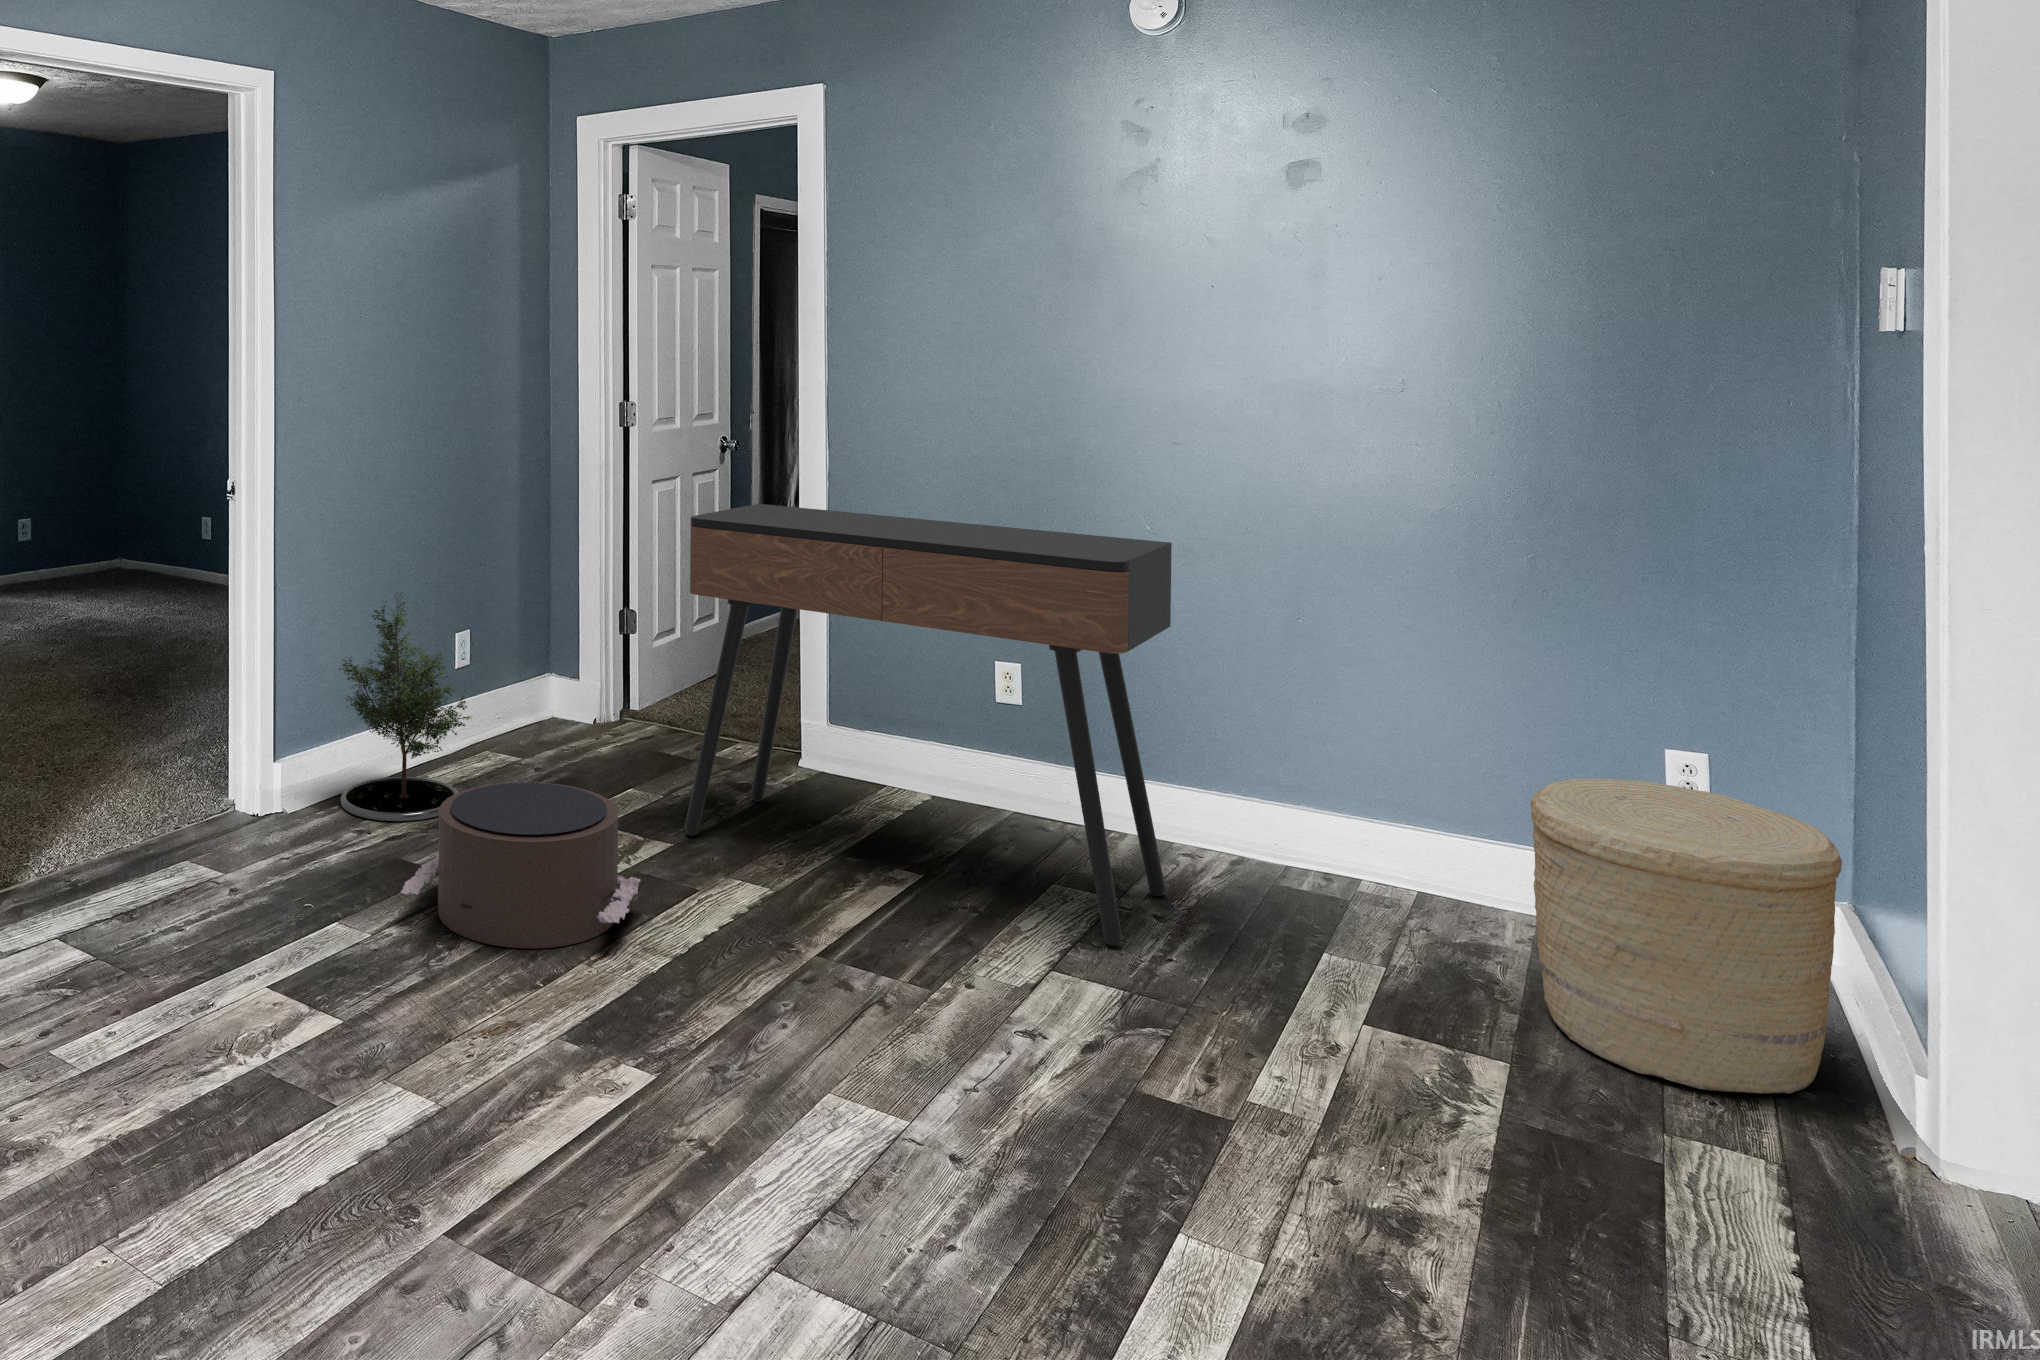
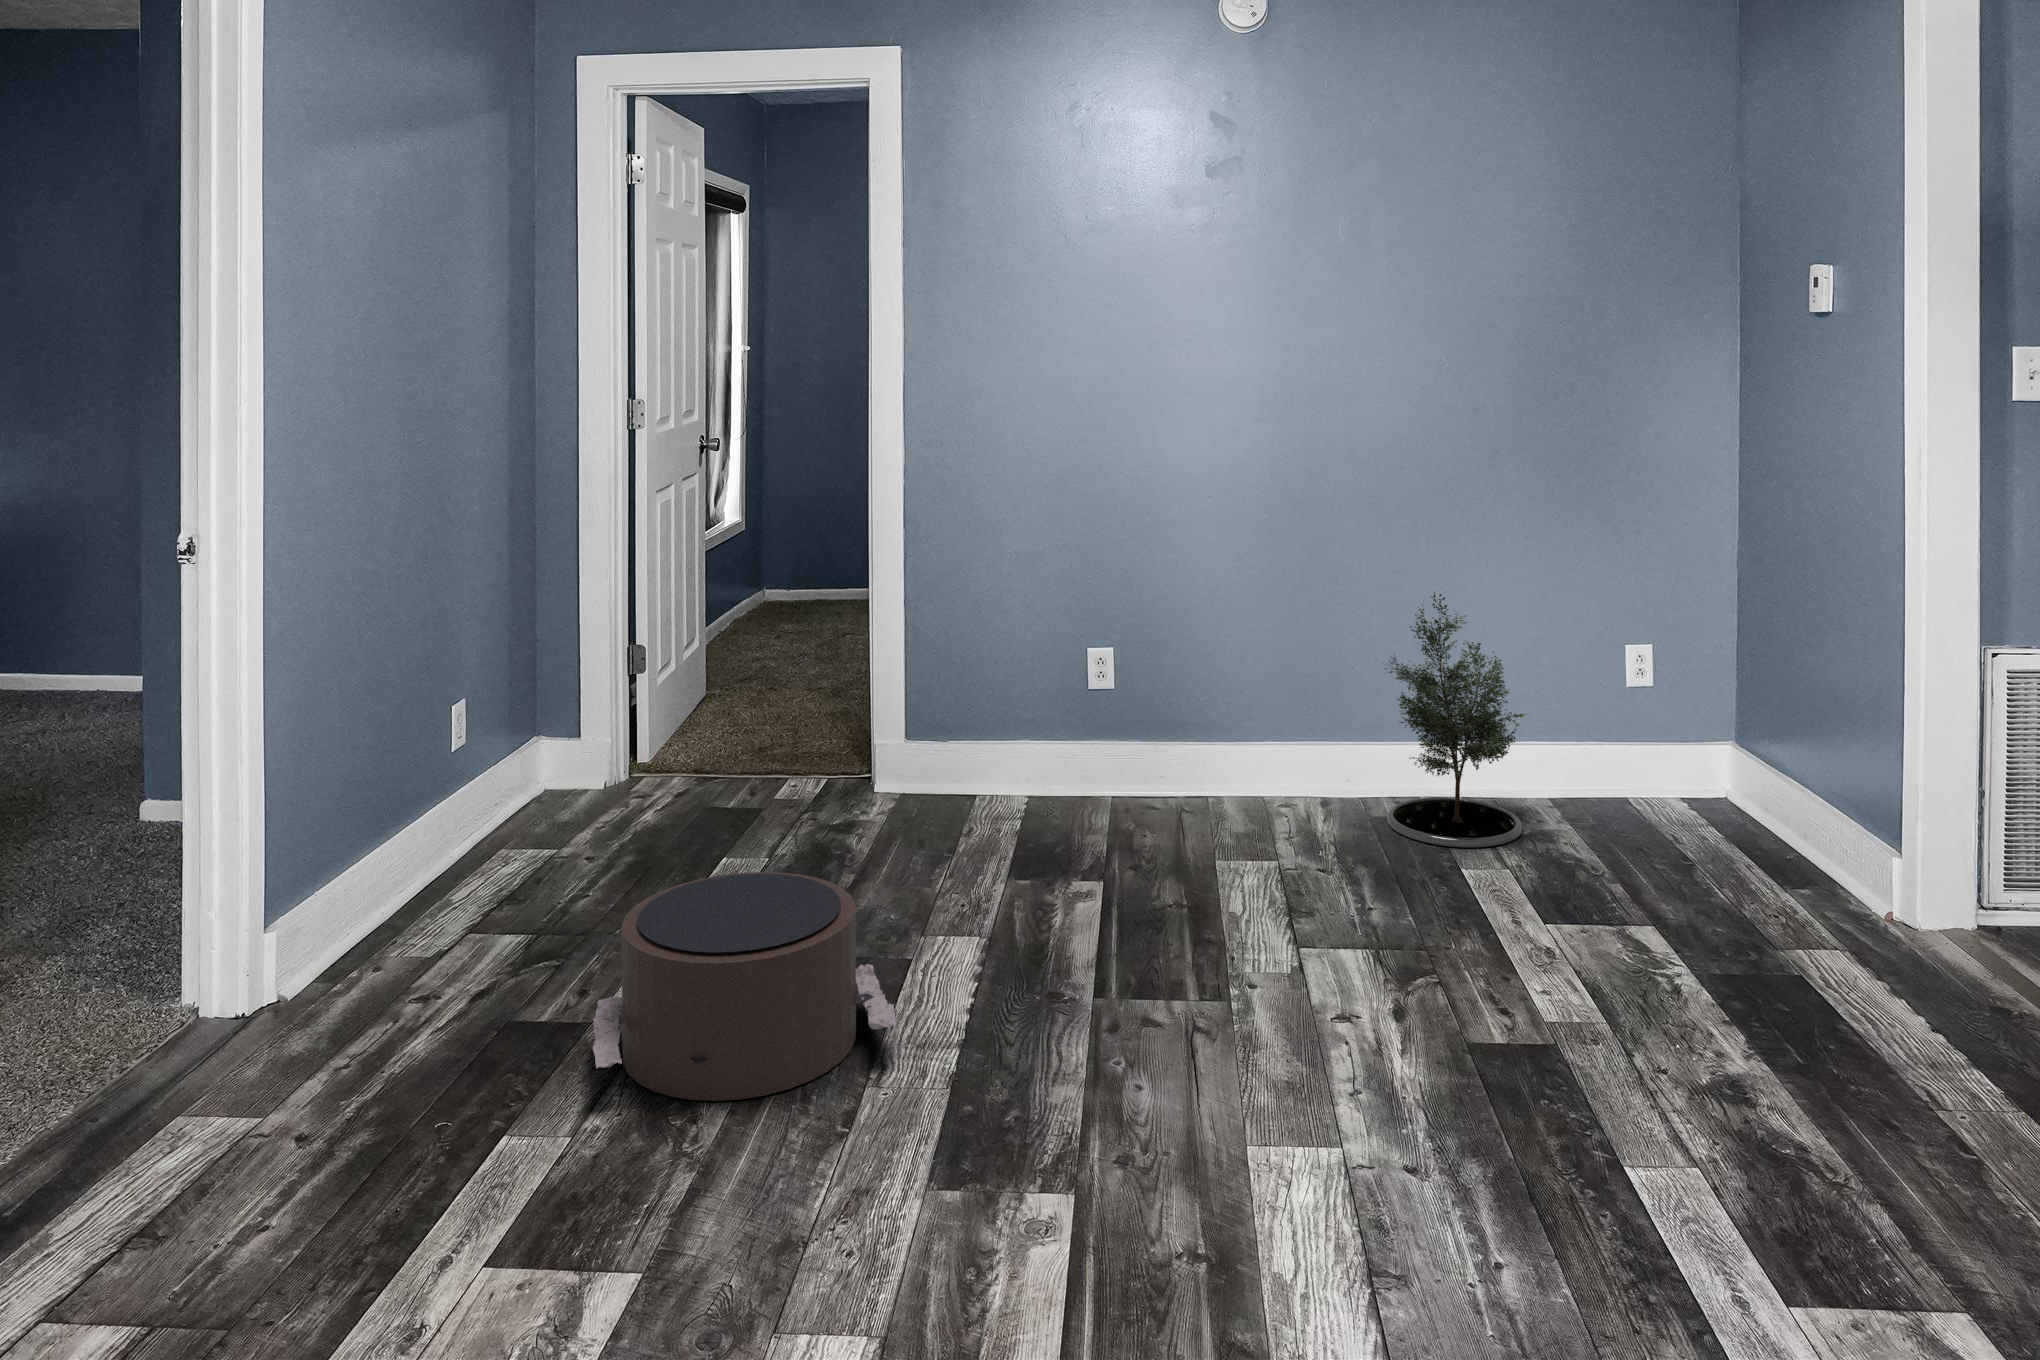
console table: present [684,504,1172,946] -> none [833,505,1329,909]
potted tree: present [339,593,472,821] -> present [1385,592,1524,847]
woven basket: present [1531,779,1842,1094] -> none [1623,668,1840,910]

